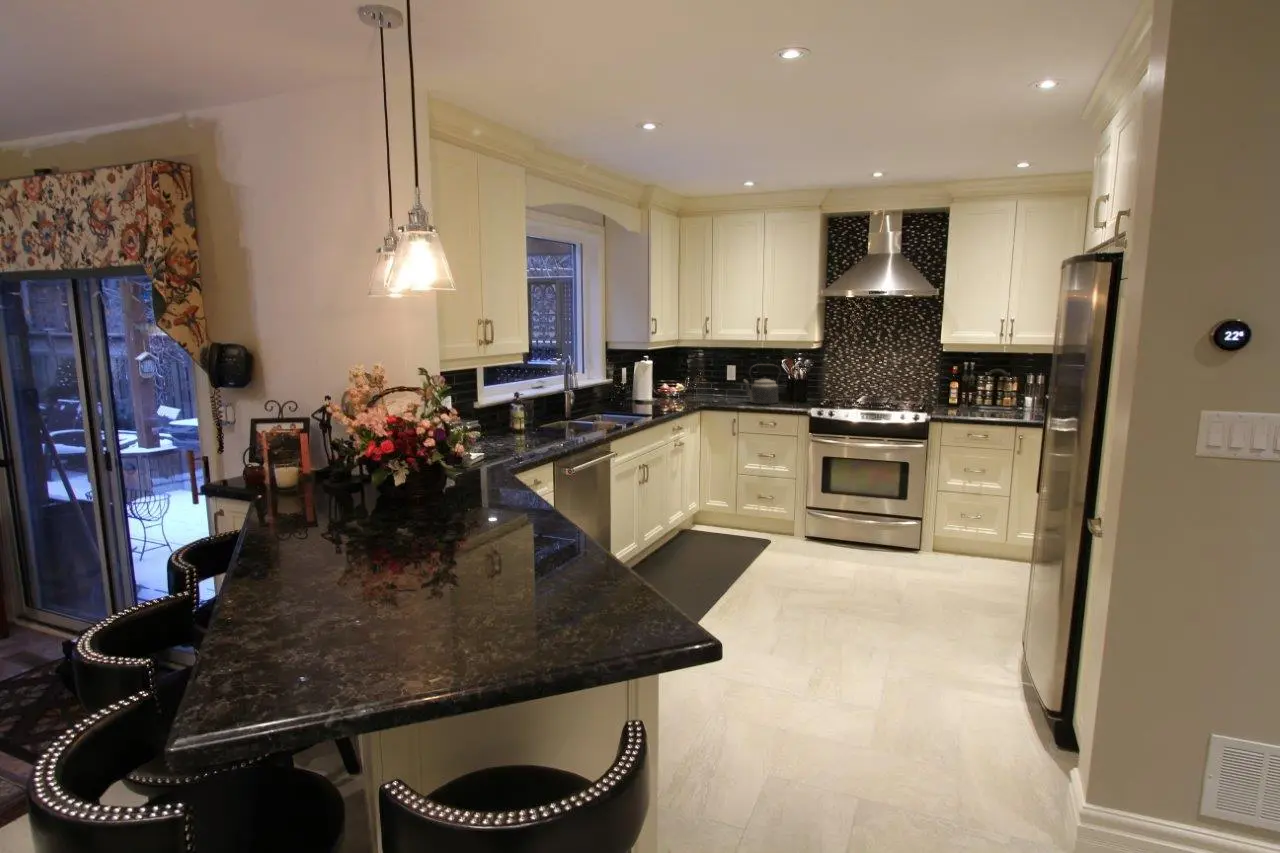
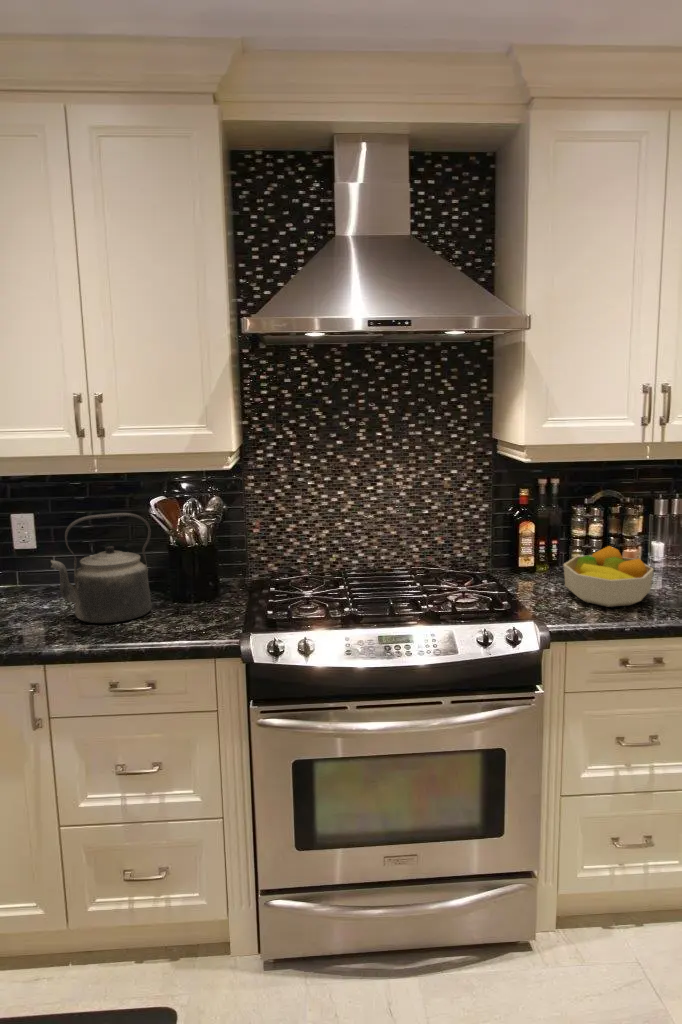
fruit bowl: none [956,392,997,415] -> present [563,546,654,607]

